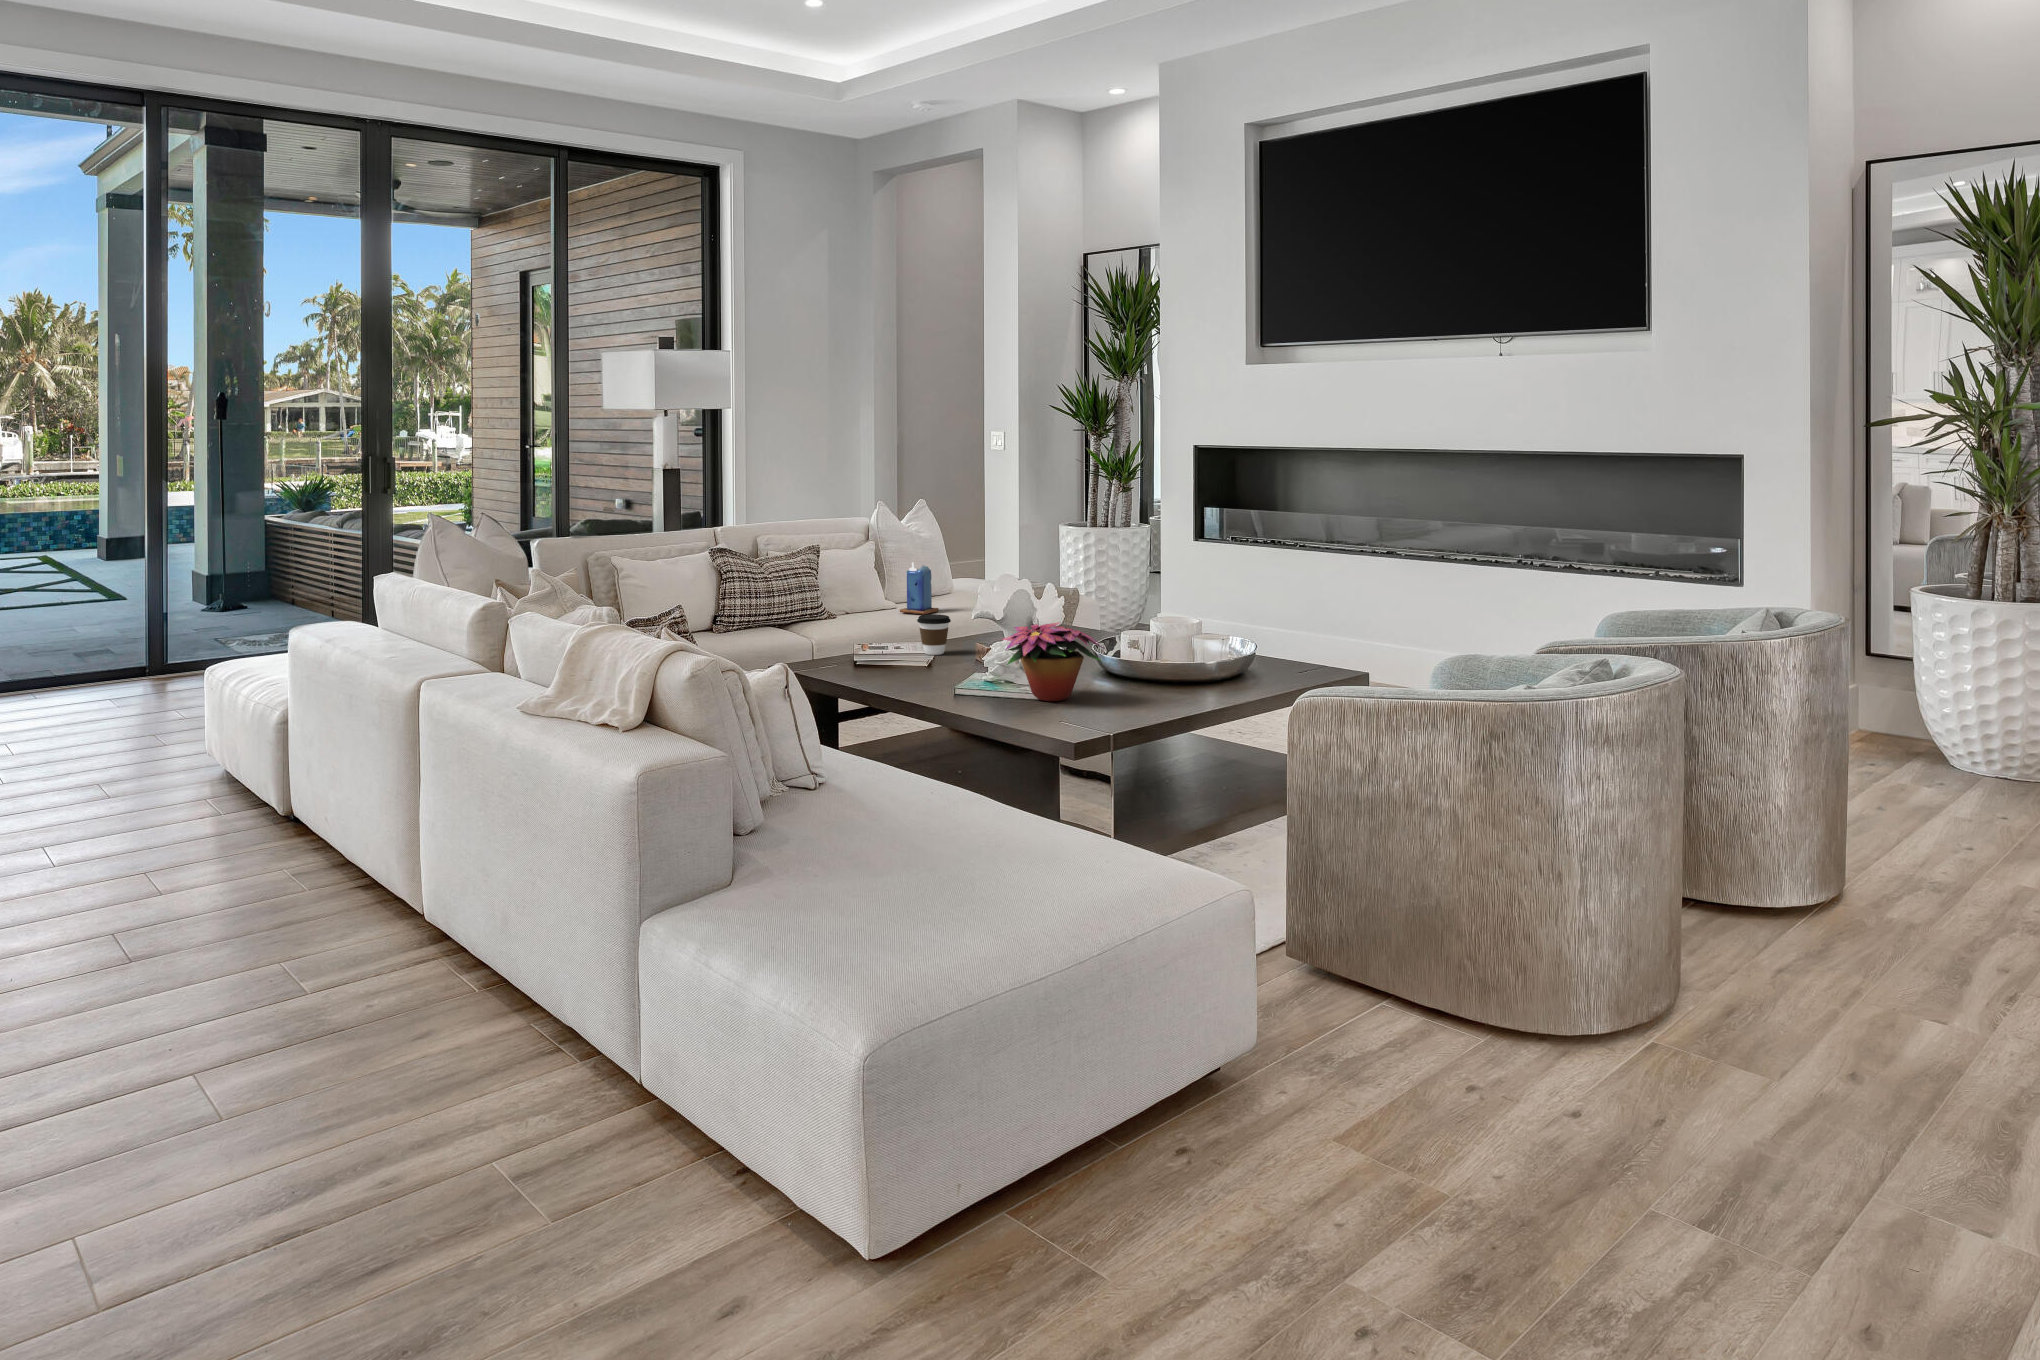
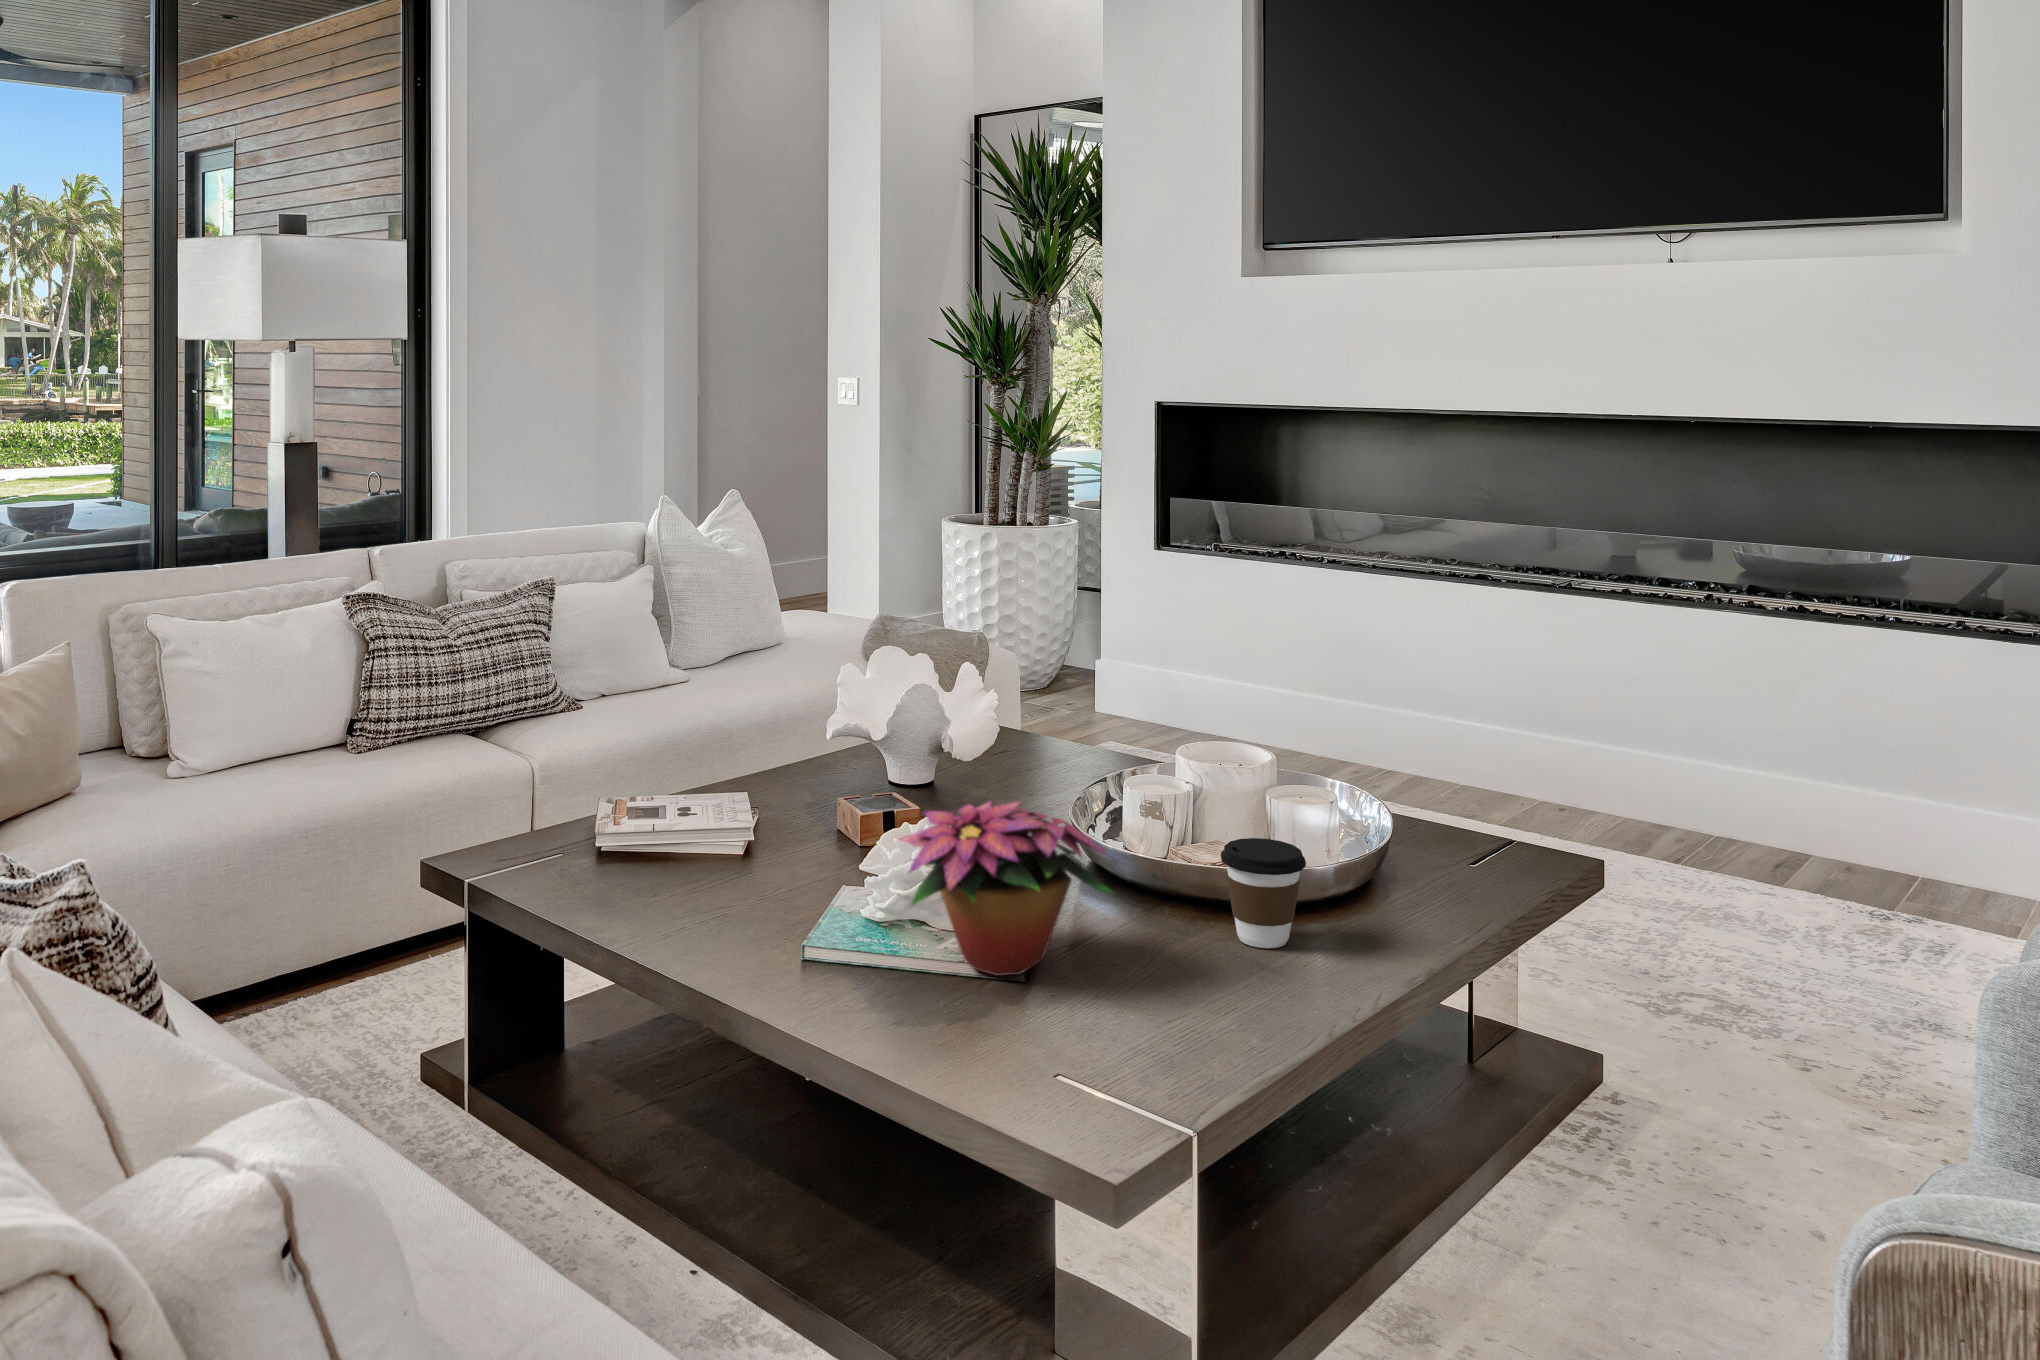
candle: present [900,562,939,615] -> none [694,606,760,698]
coffee cup: present [917,614,951,655] -> present [1221,838,1306,948]

